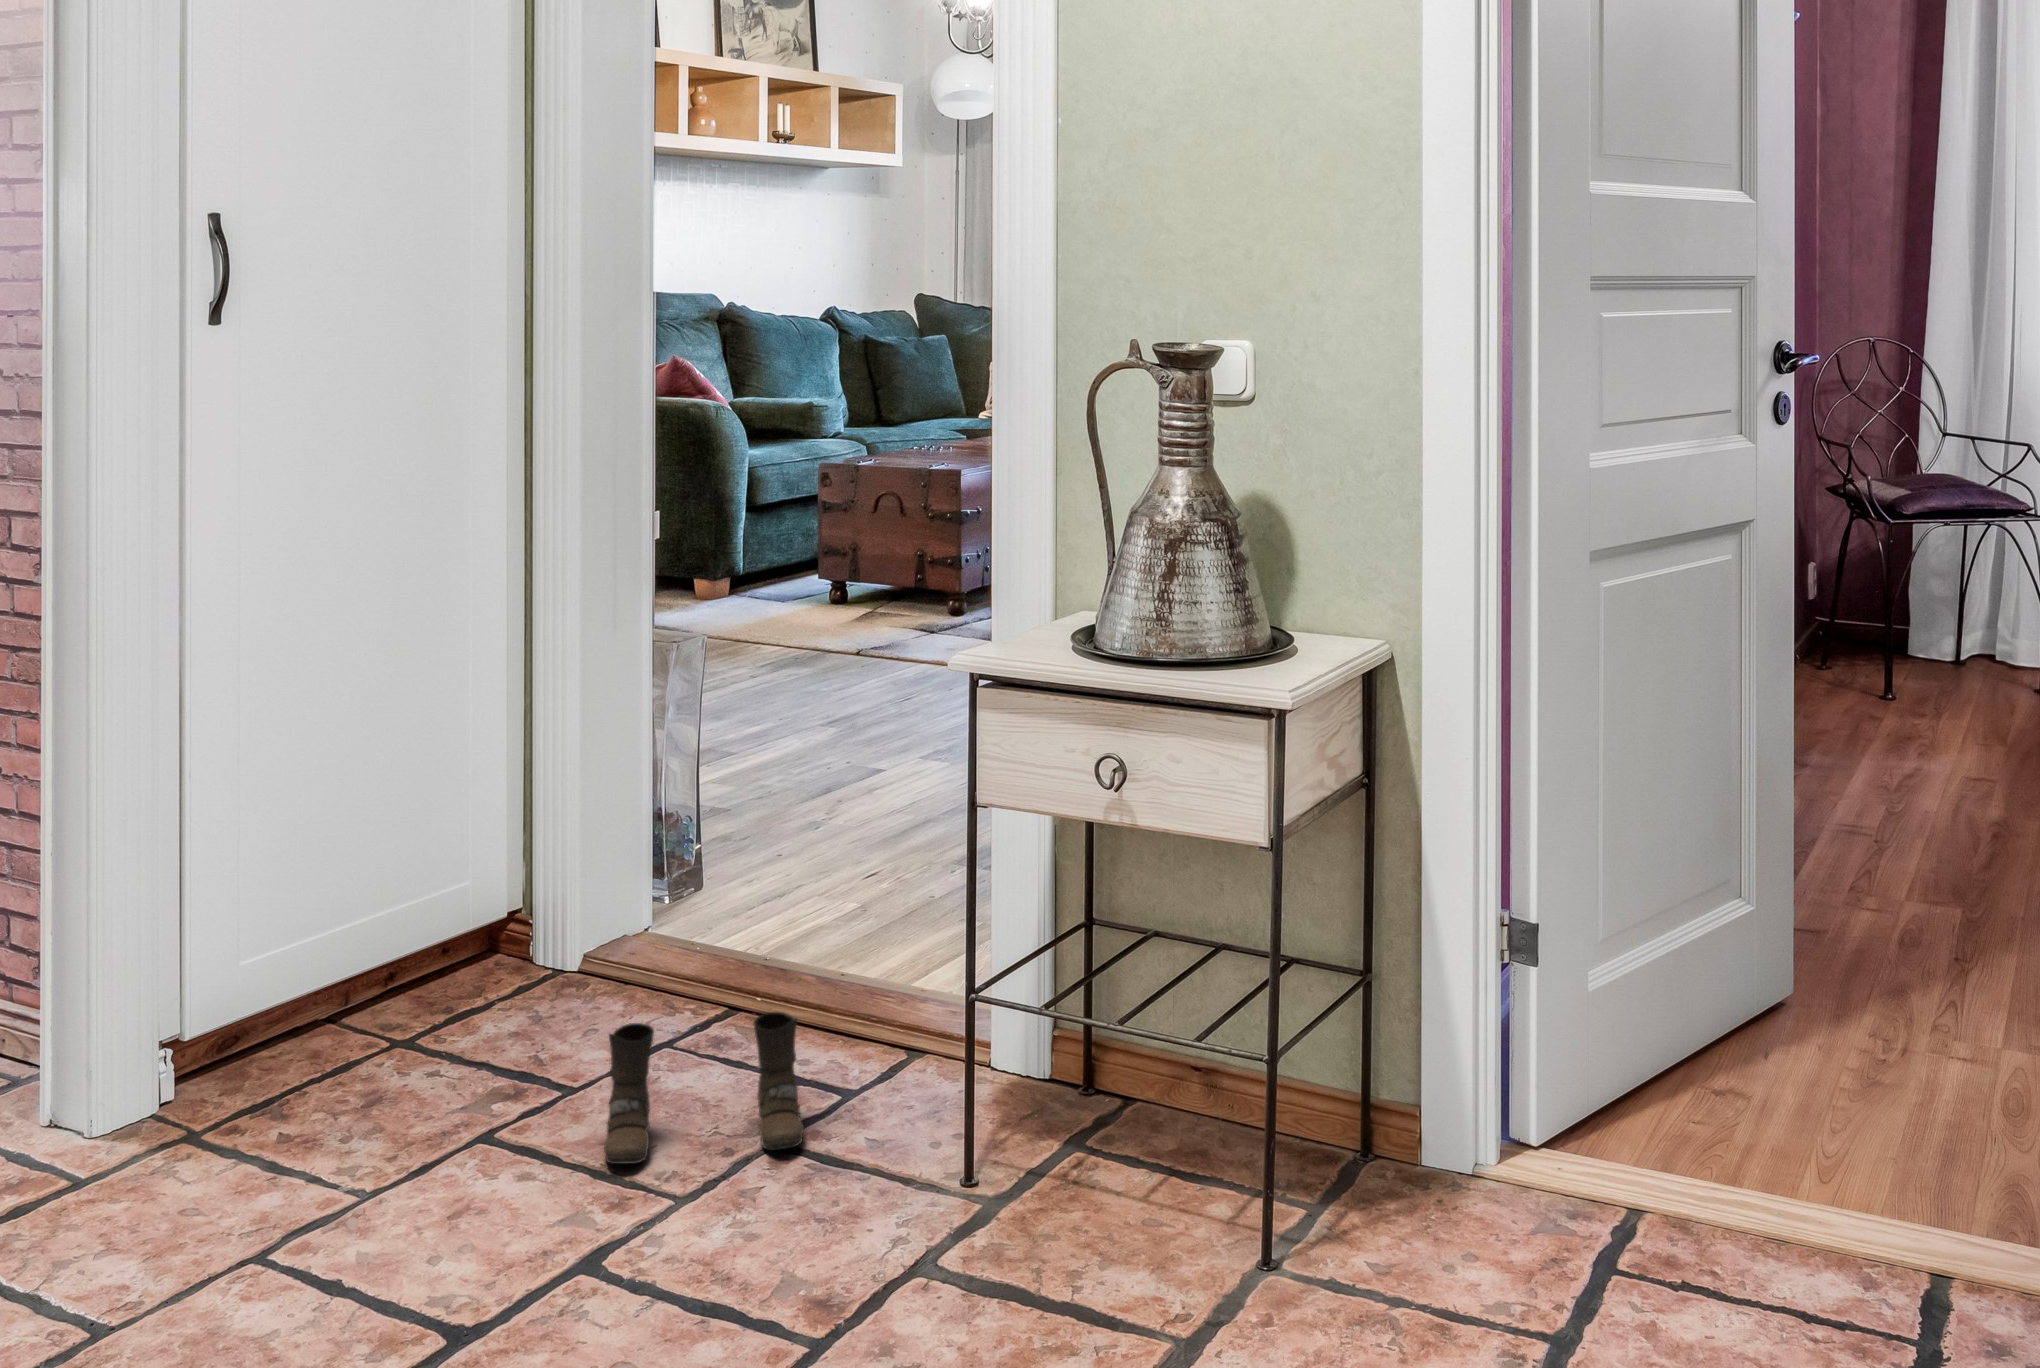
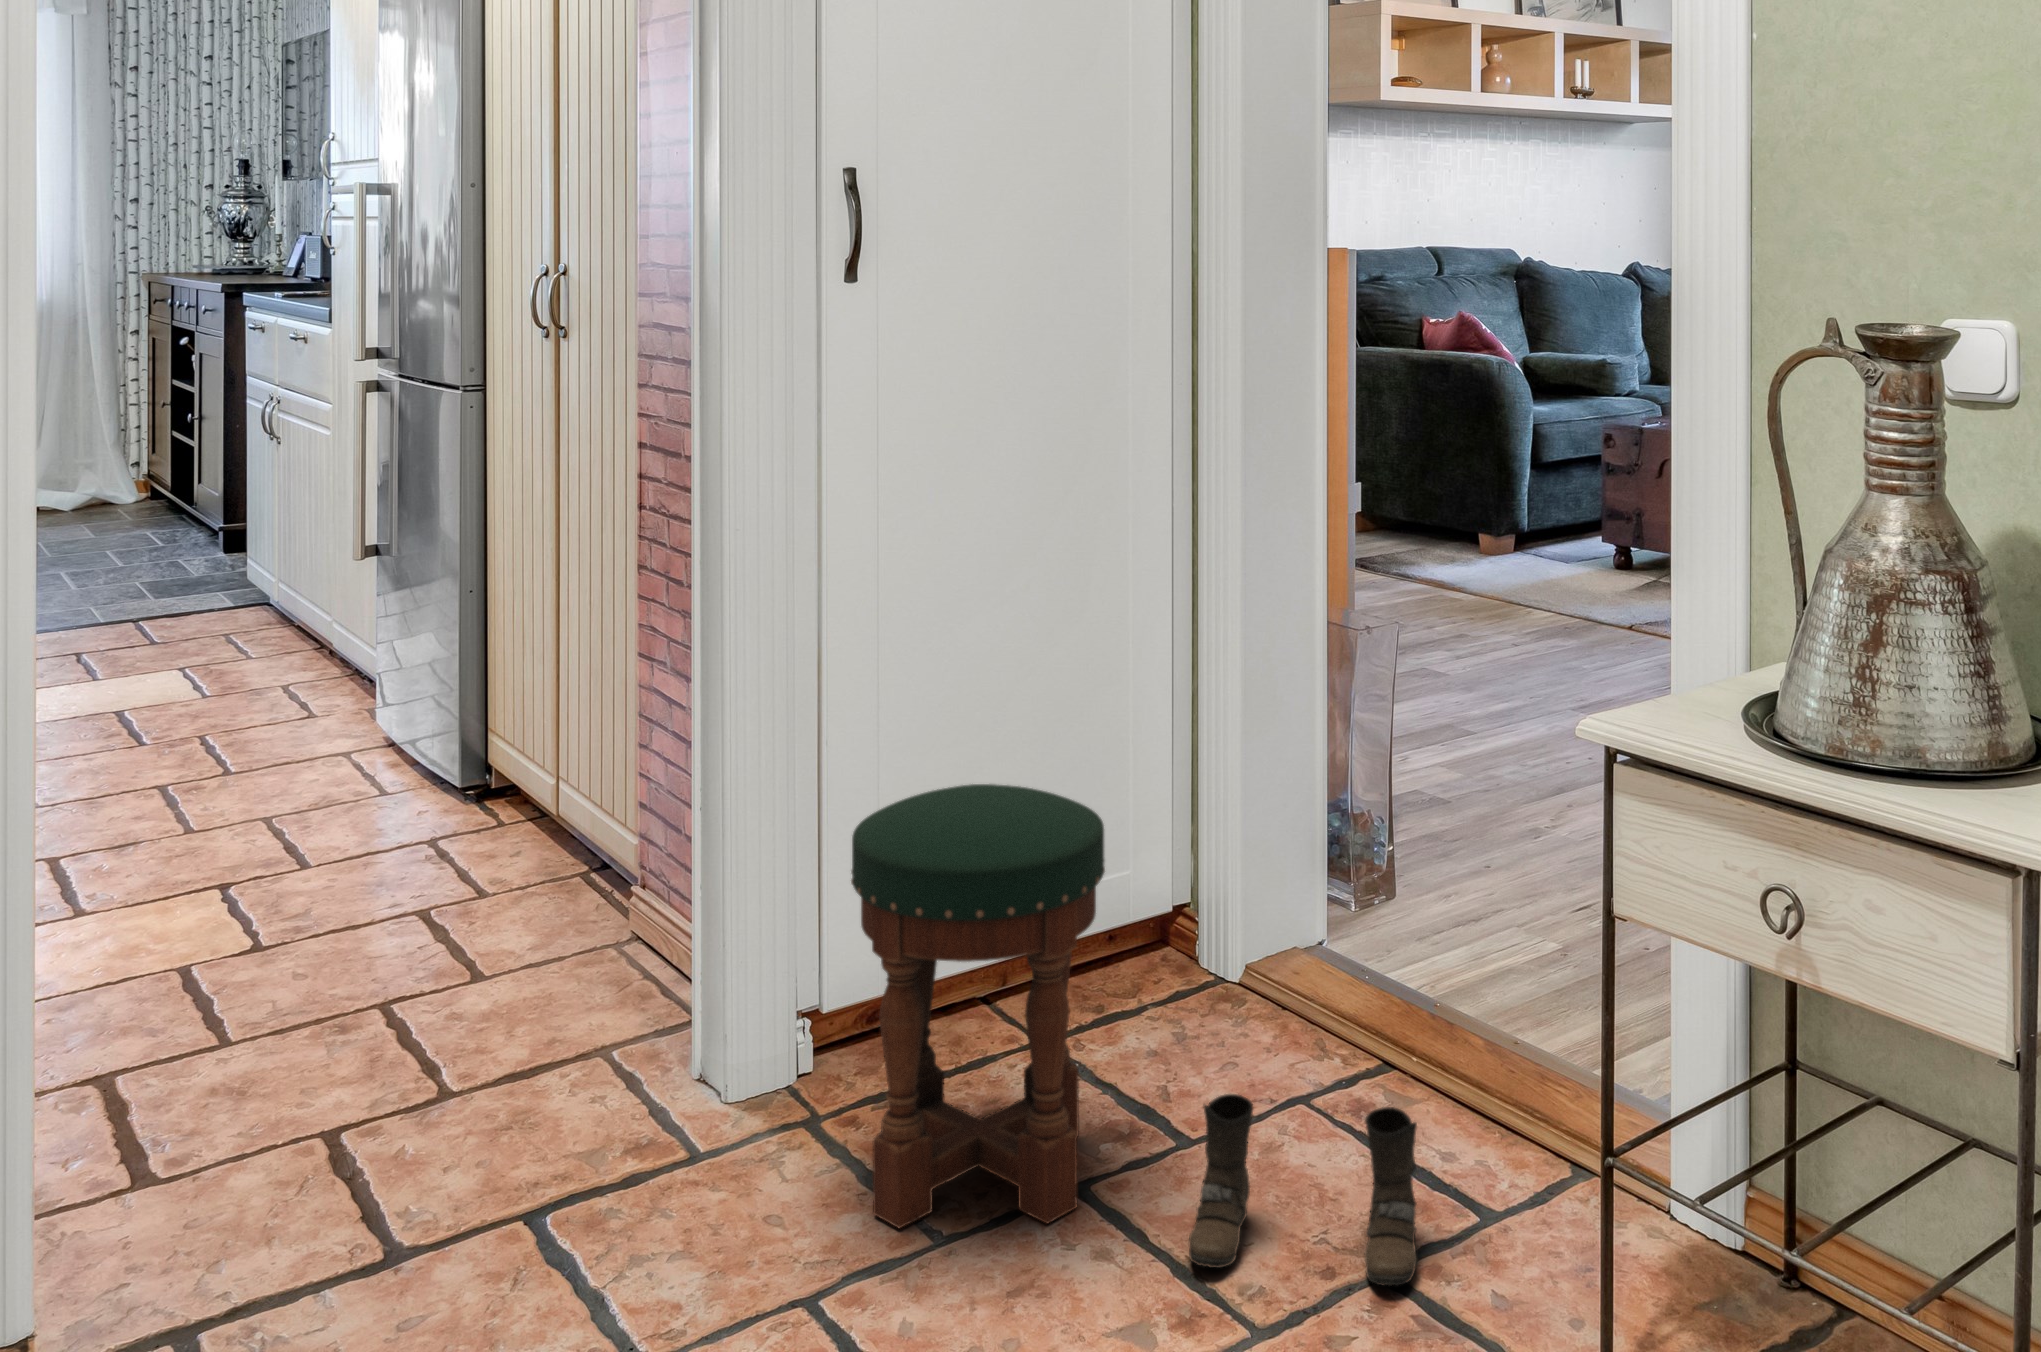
stool: none [257,783,506,1191] -> present [851,784,1105,1228]

